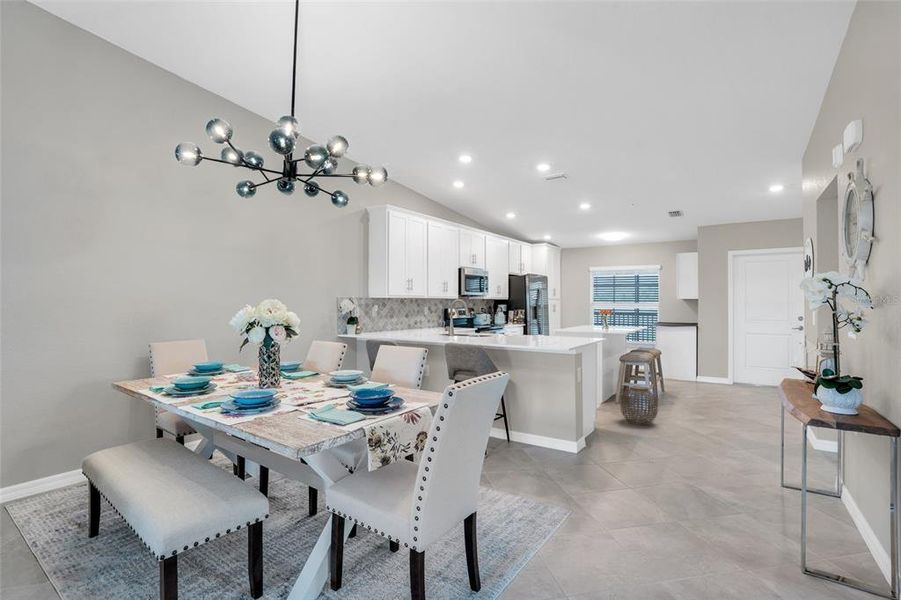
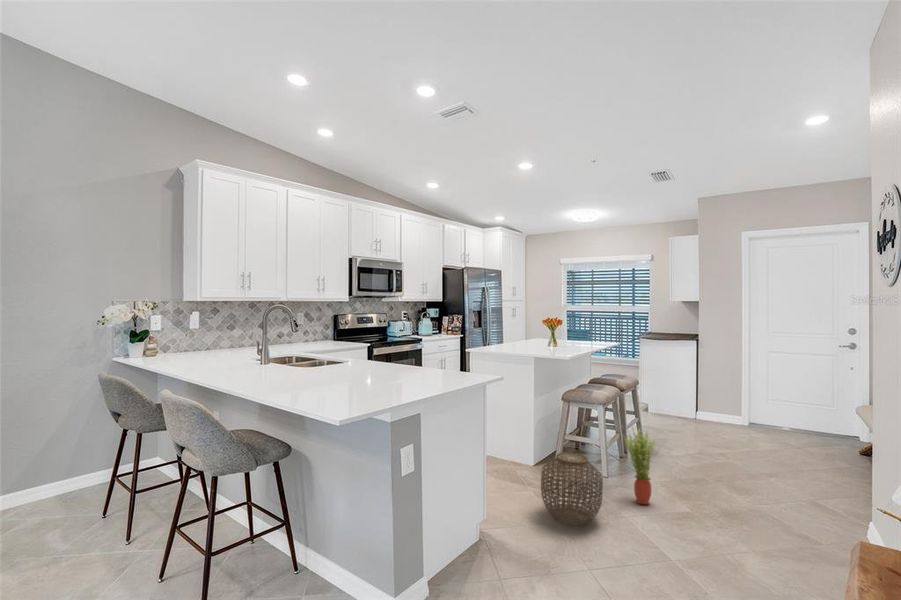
potted plant: none [664,373,684,418] -> present [625,428,655,504]

